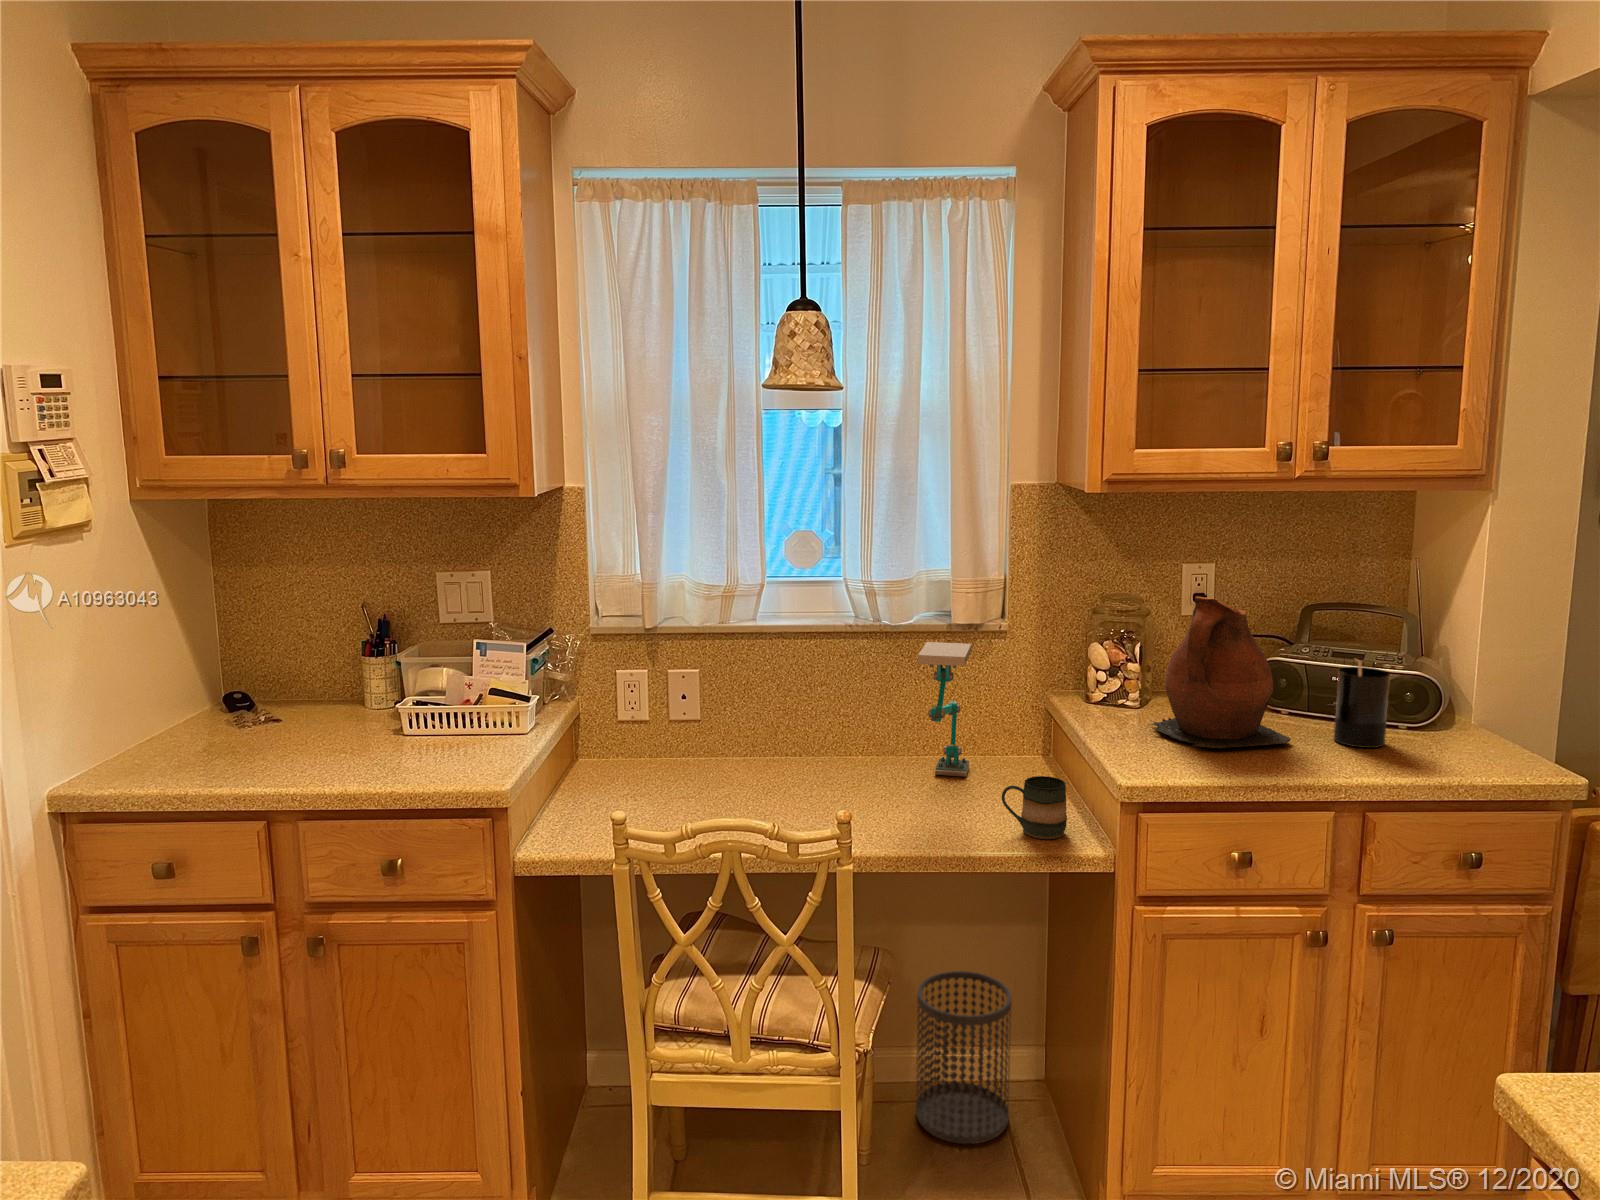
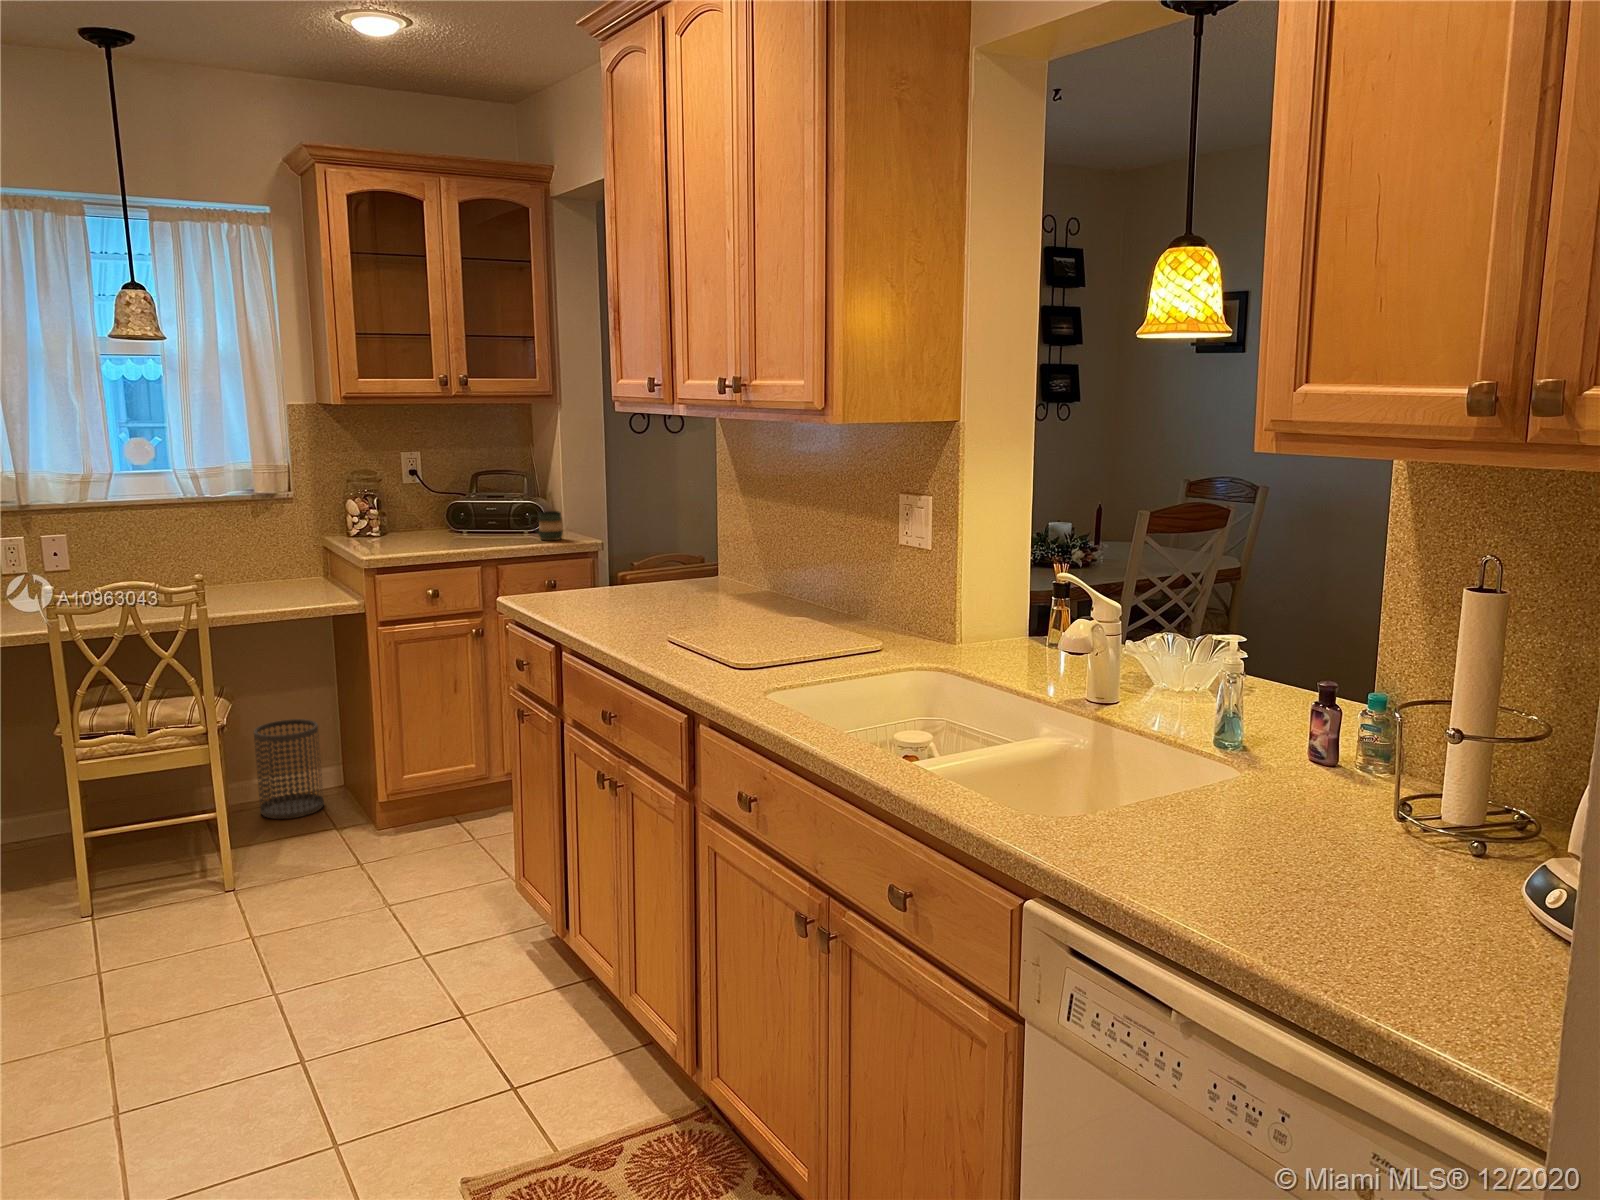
ceramic pitcher: present [1149,597,1291,748] -> none [383,462,462,545]
desk lamp: present [917,642,972,777] -> none [232,499,275,587]
candle: present [1334,659,1390,748] -> none [484,495,512,540]
mug: present [1002,776,1067,839] -> present [529,511,563,540]

